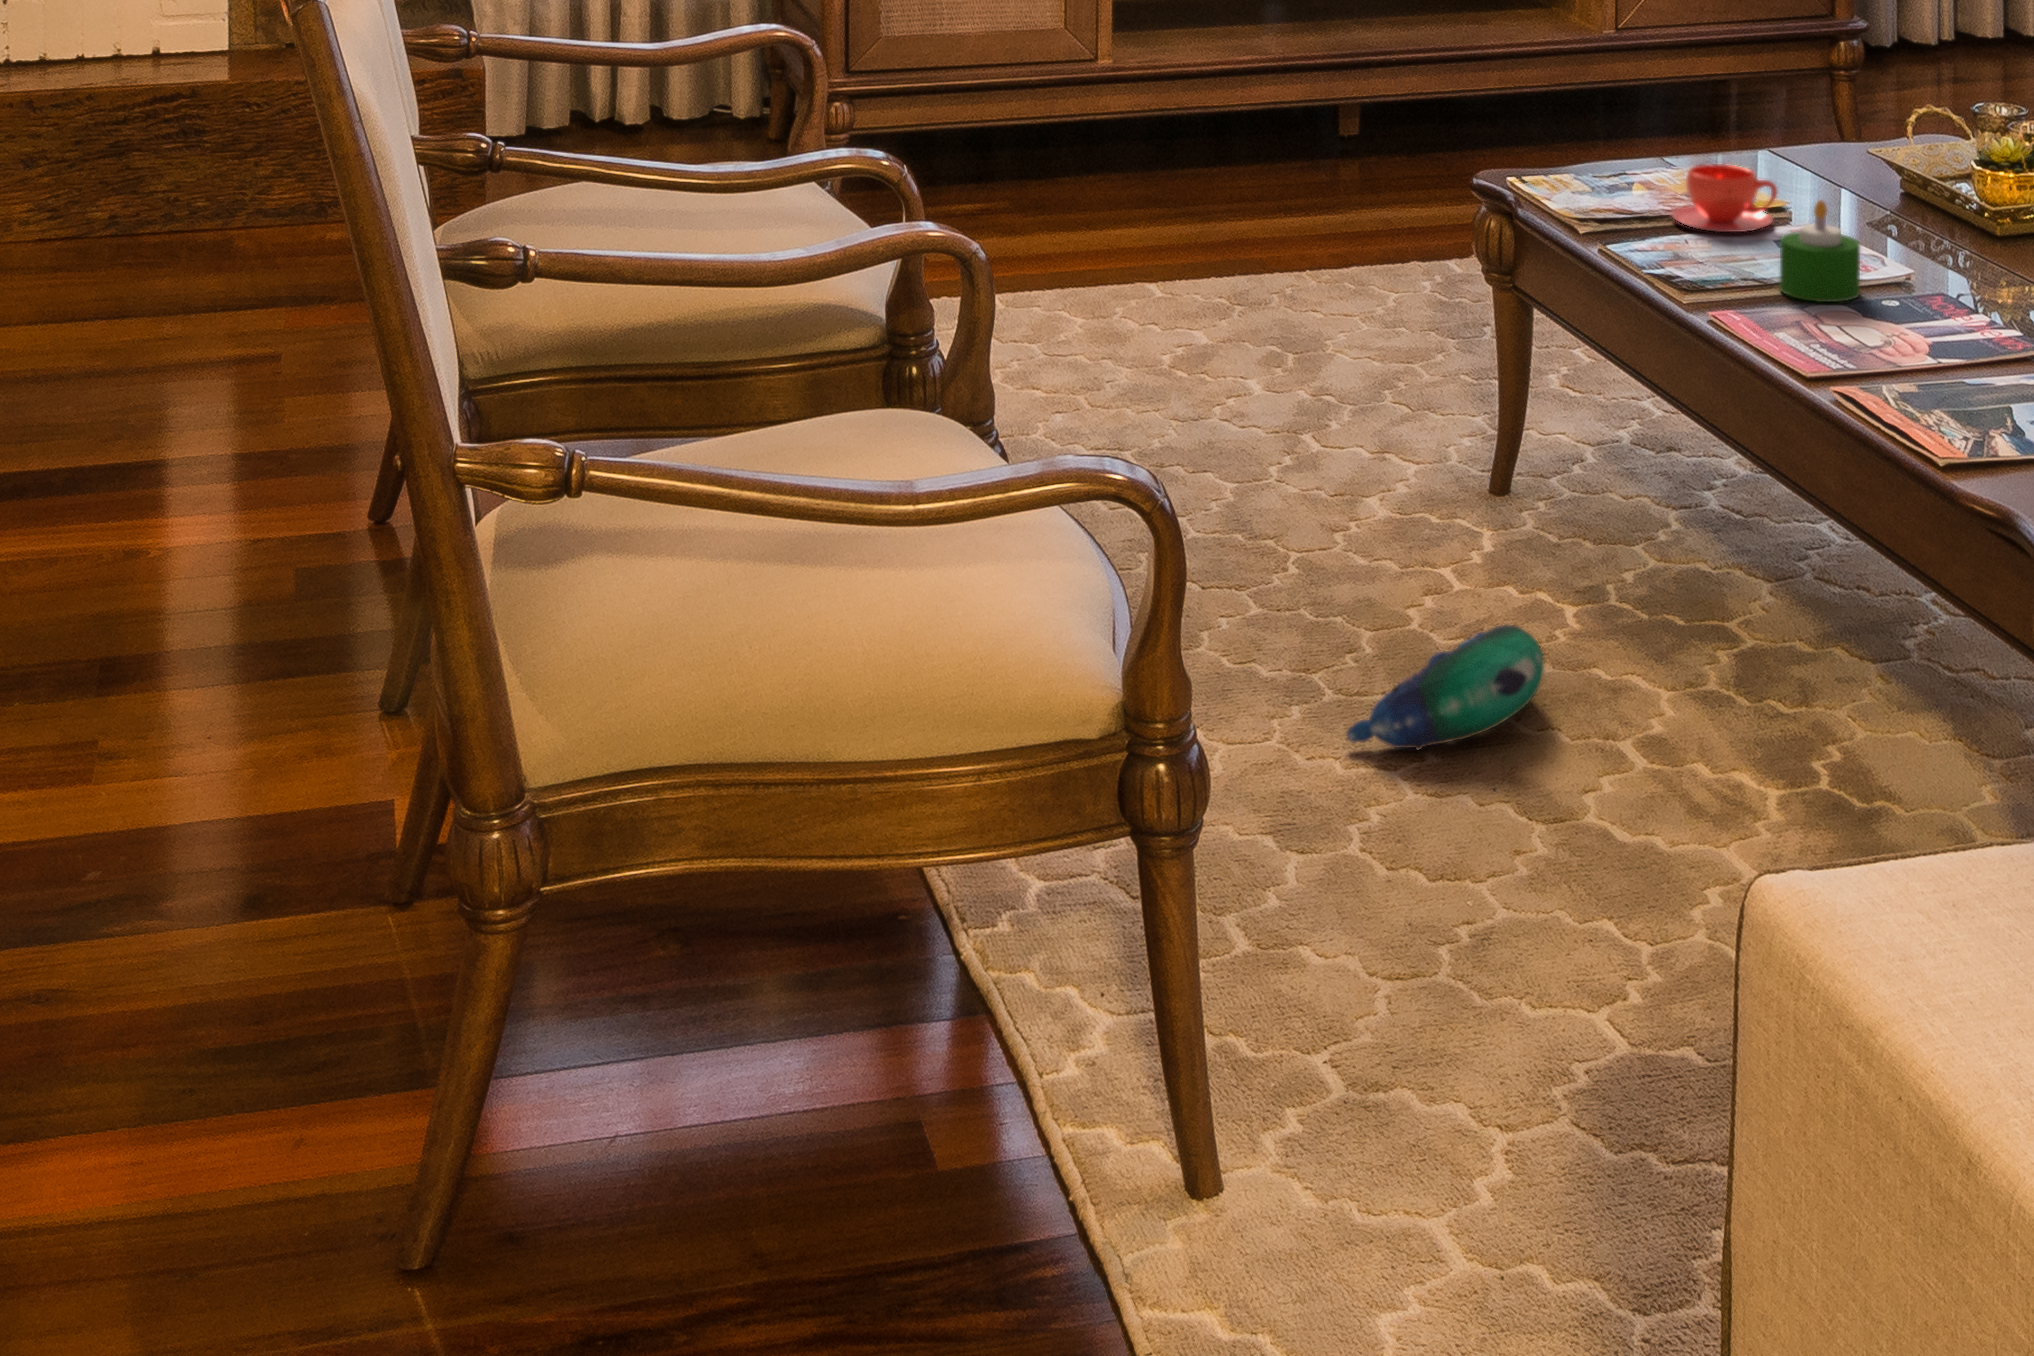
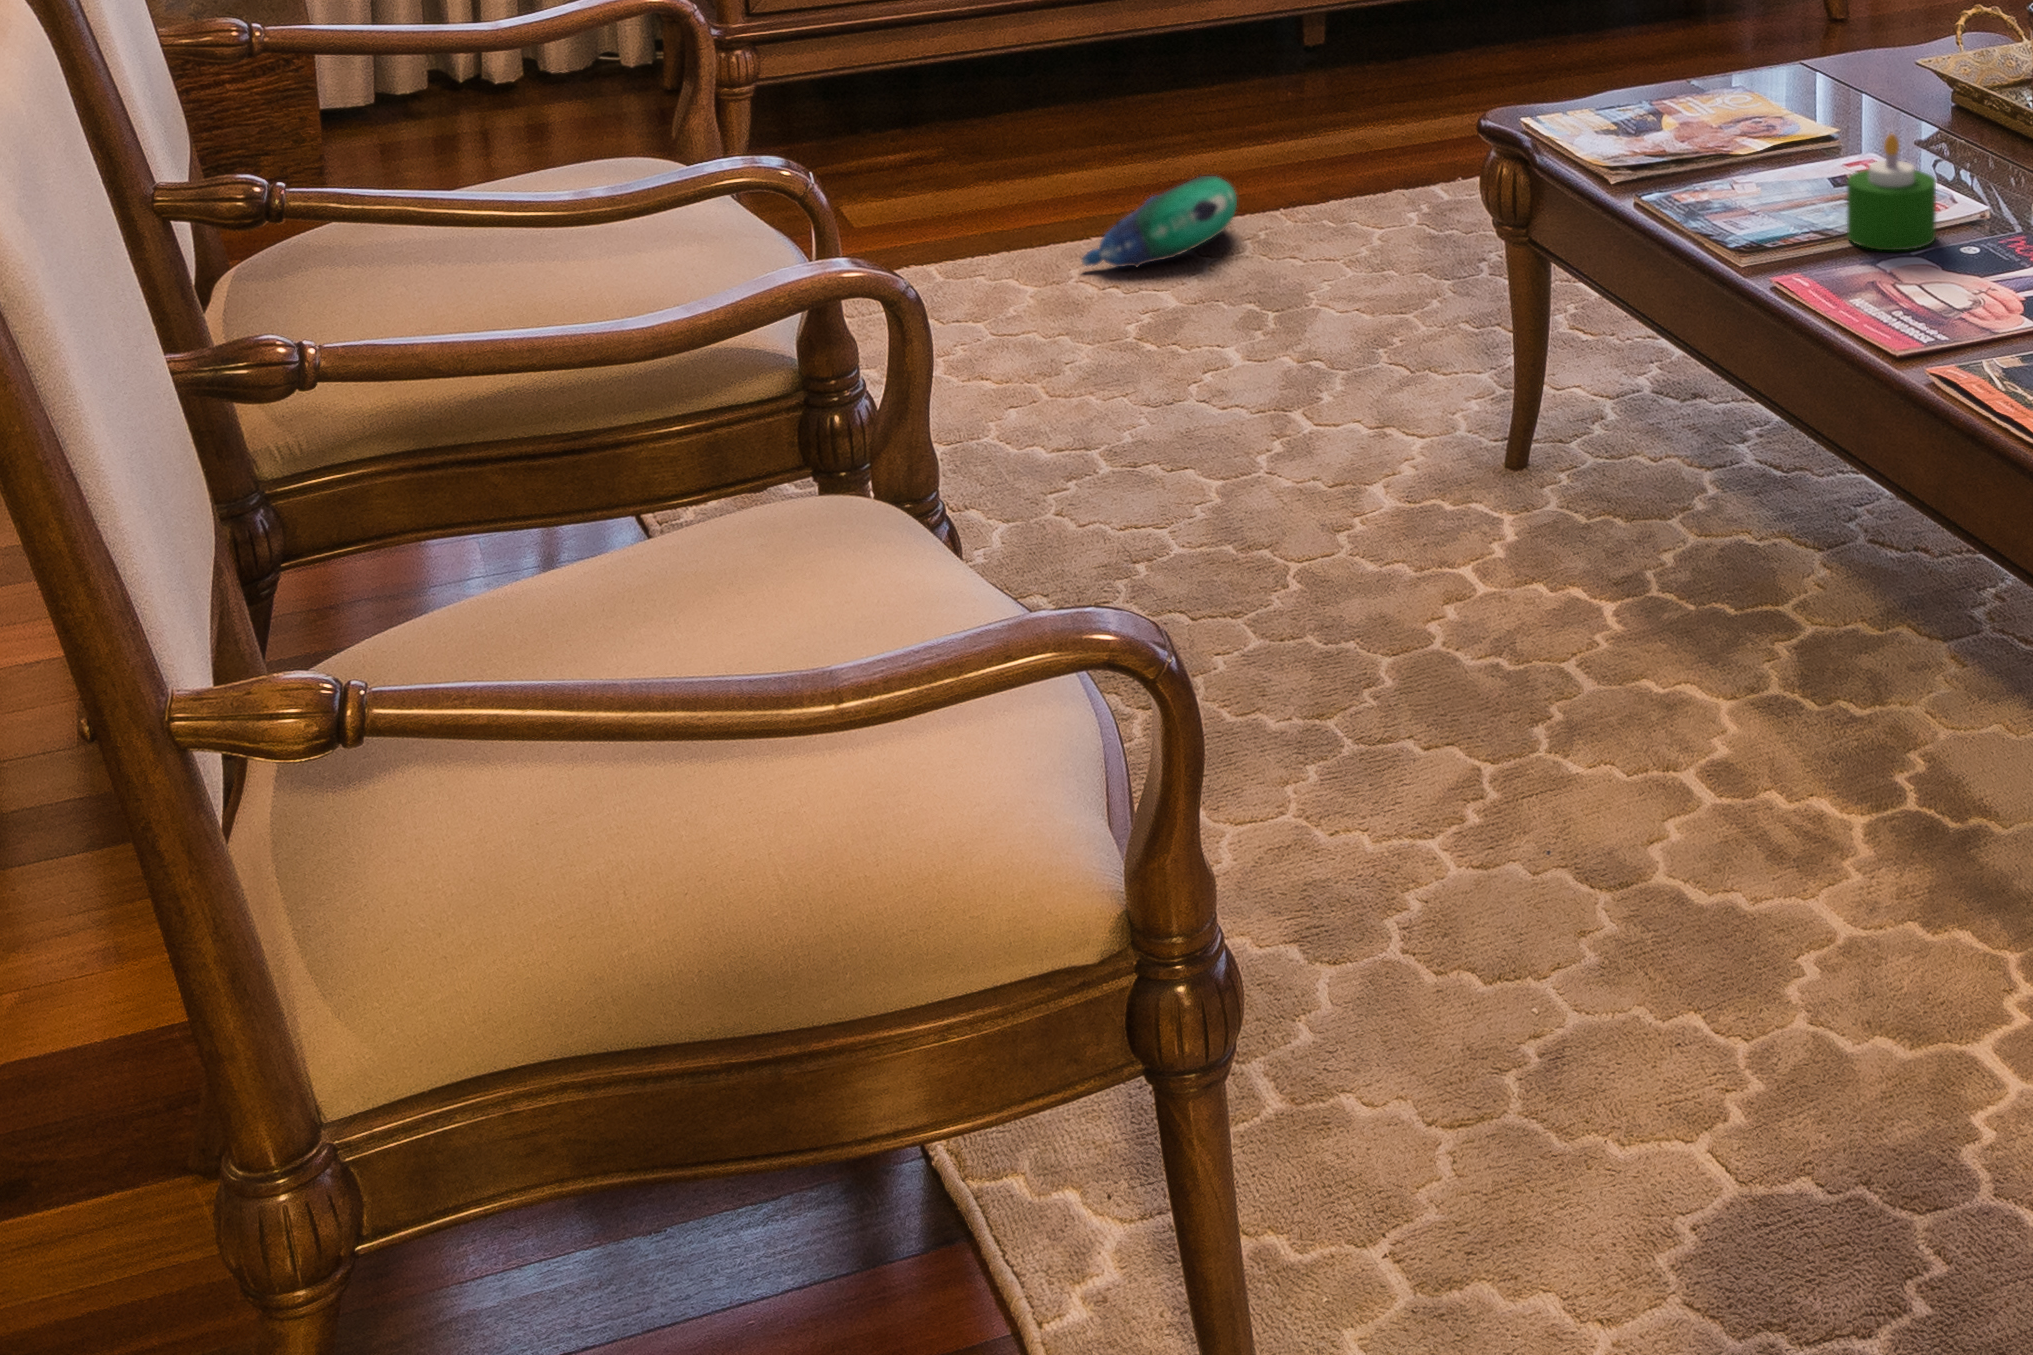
teacup: present [1672,164,1777,232] -> none [1716,89,1833,168]
plush toy: present [1347,625,1544,750] -> present [1082,176,1237,267]

